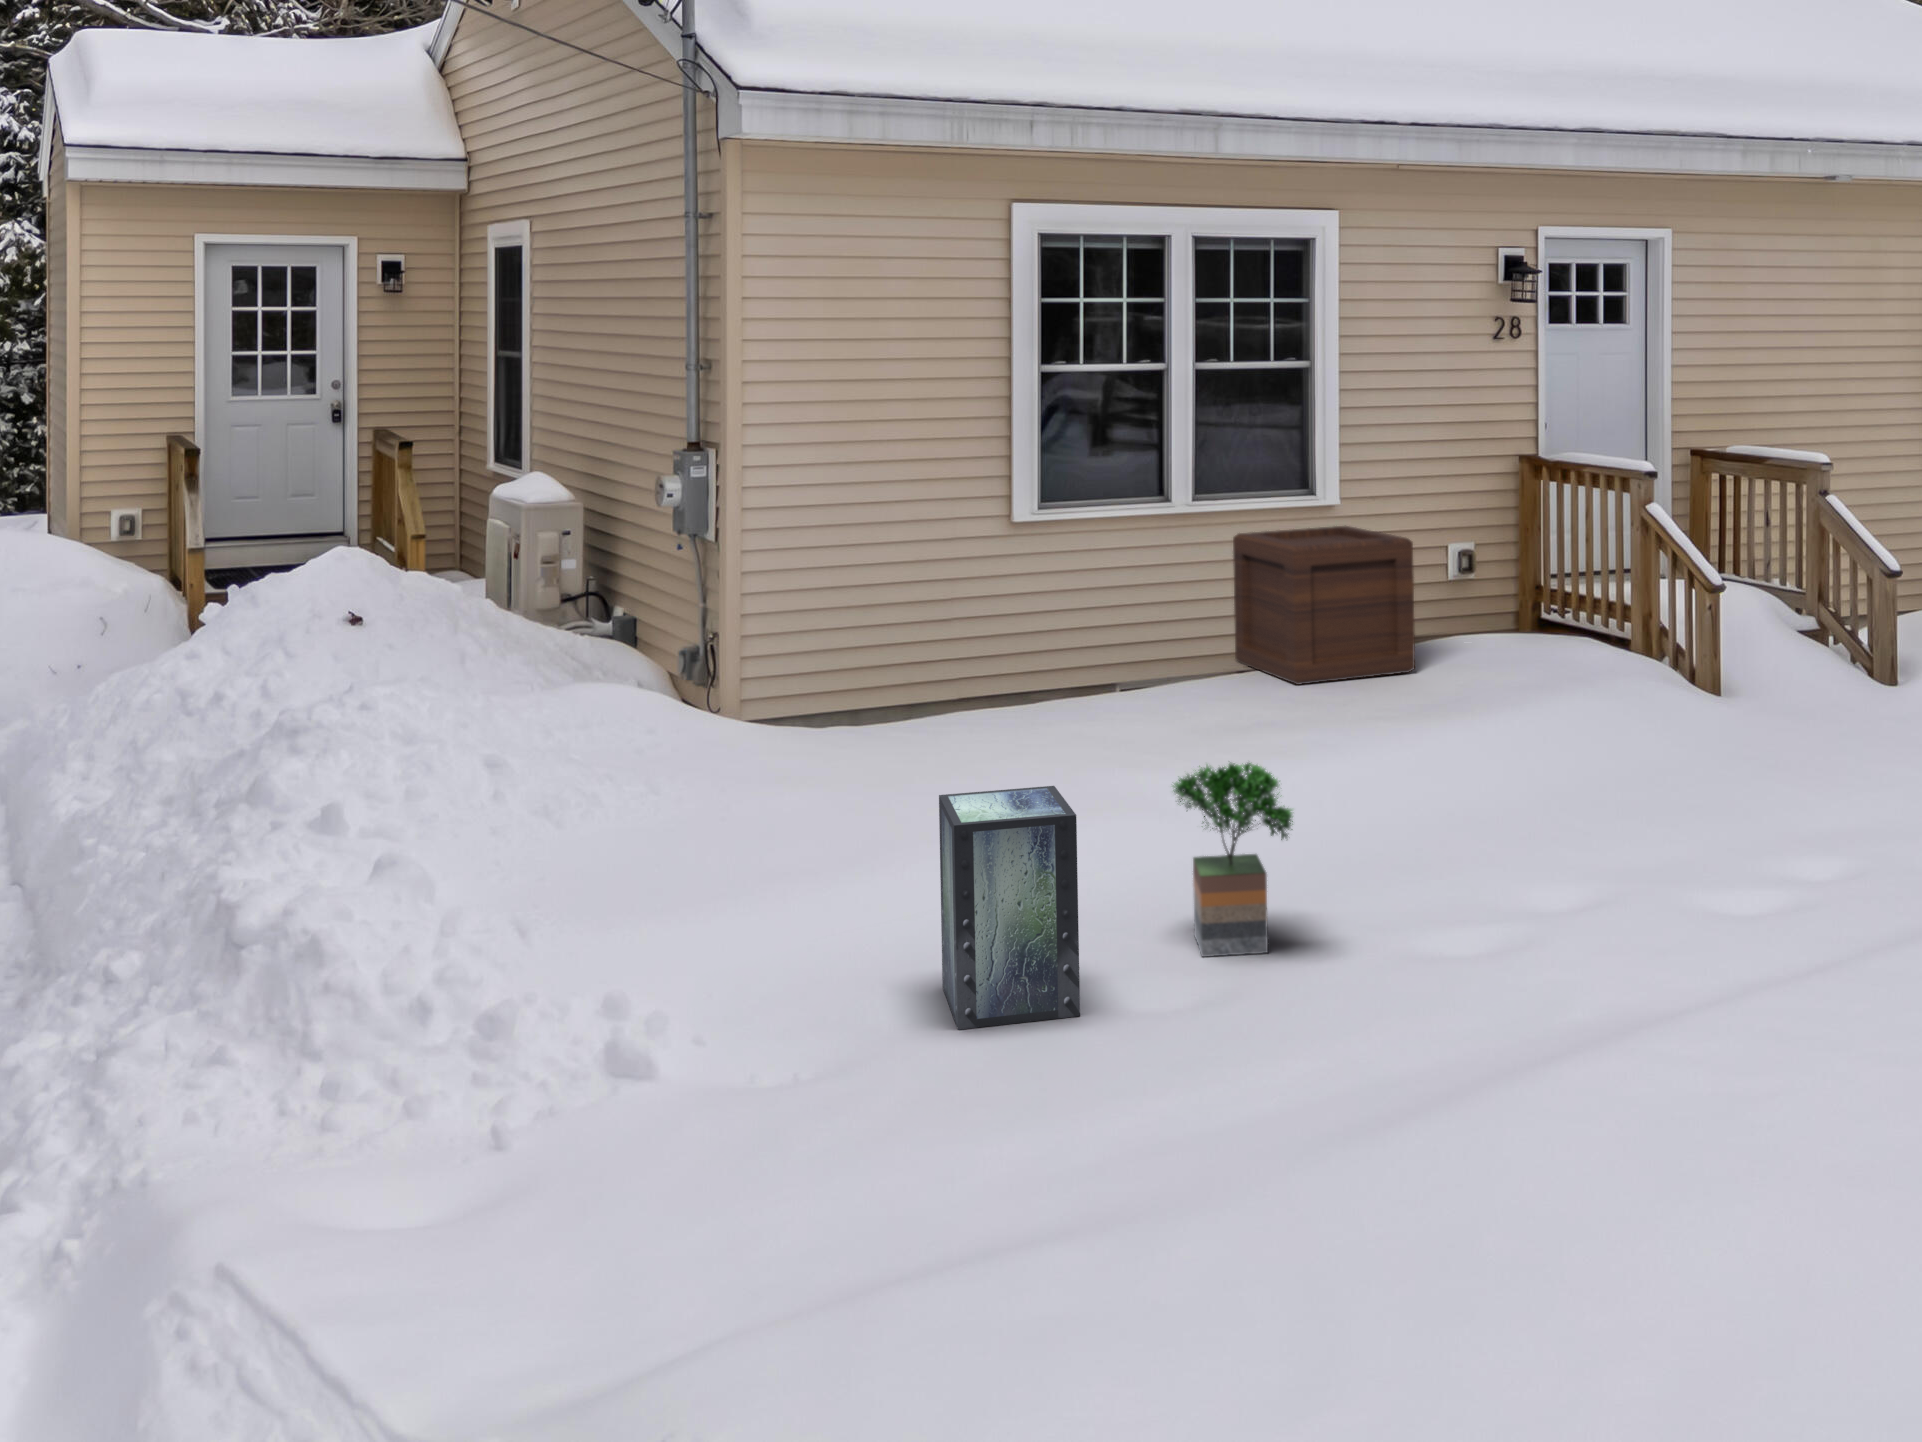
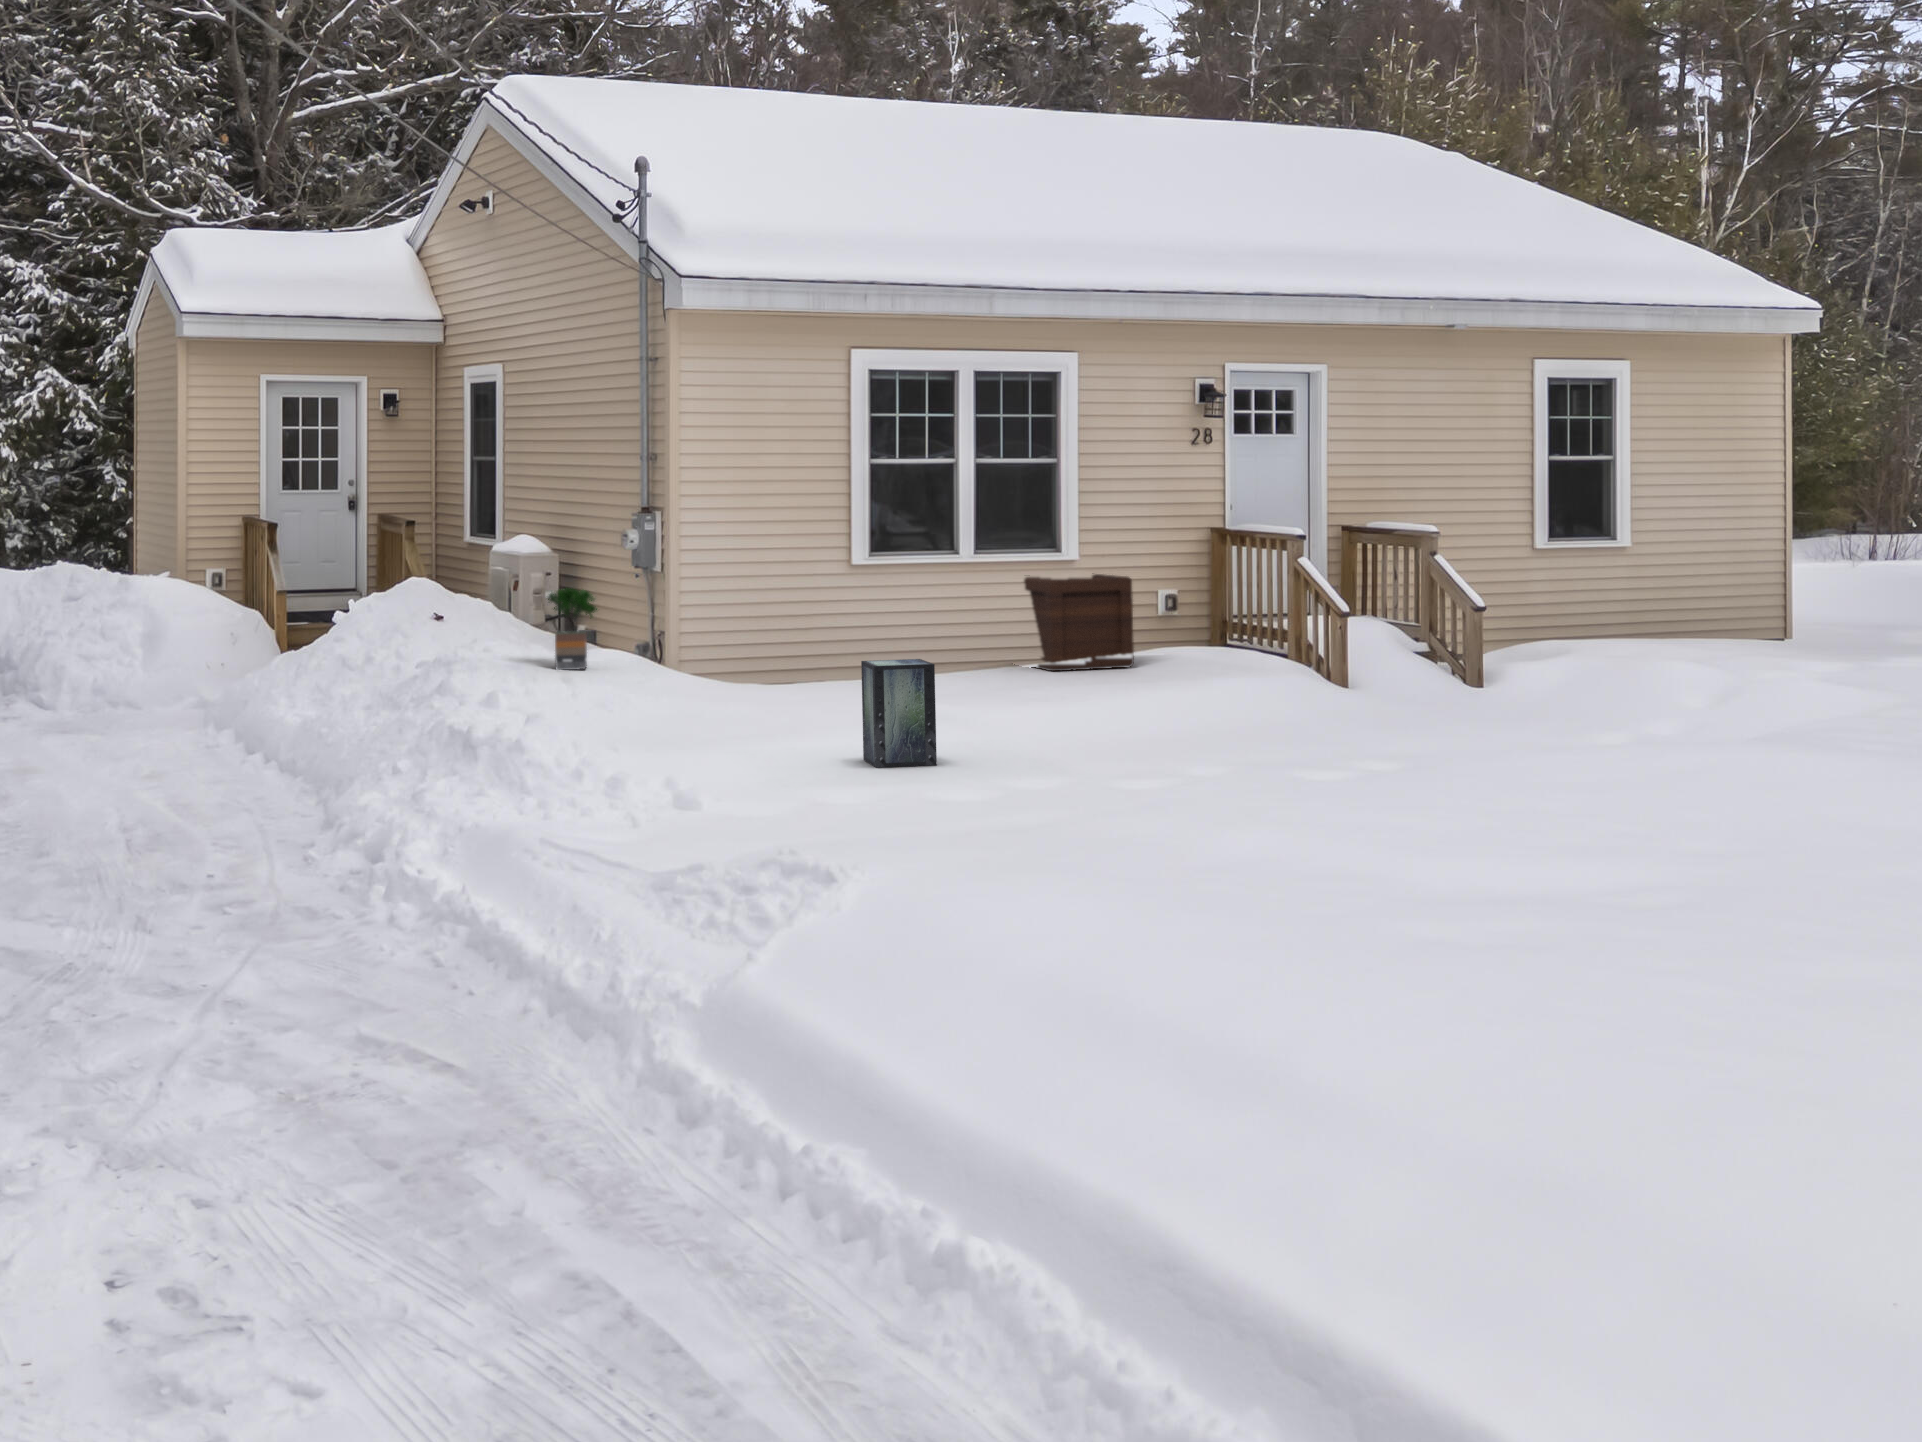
potted tree: present [1173,763,1293,957] -> present [548,589,597,670]

